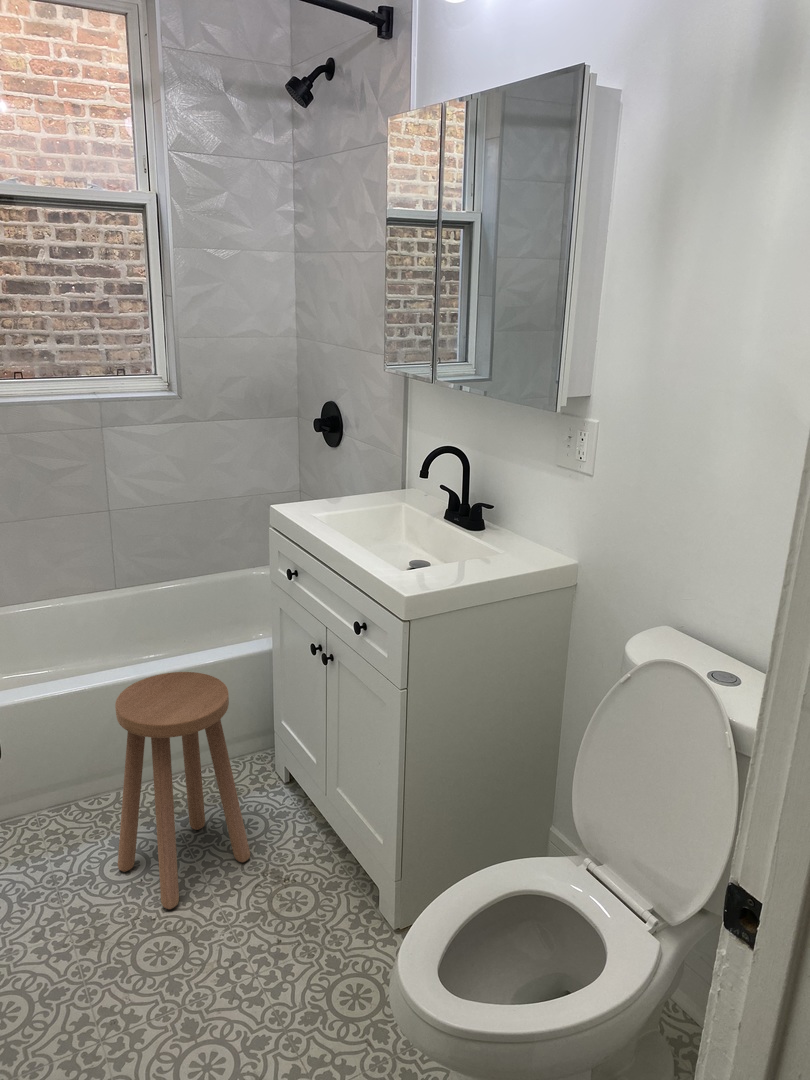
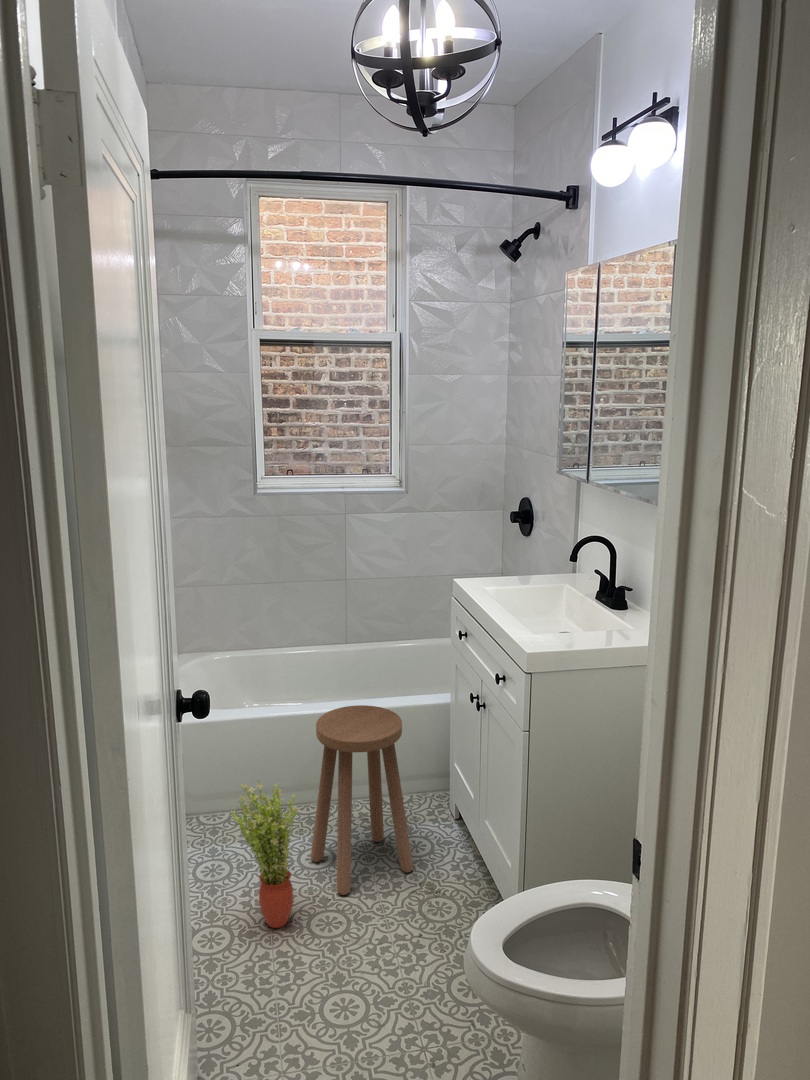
potted plant: none [13,795,114,977] -> present [231,781,299,928]

